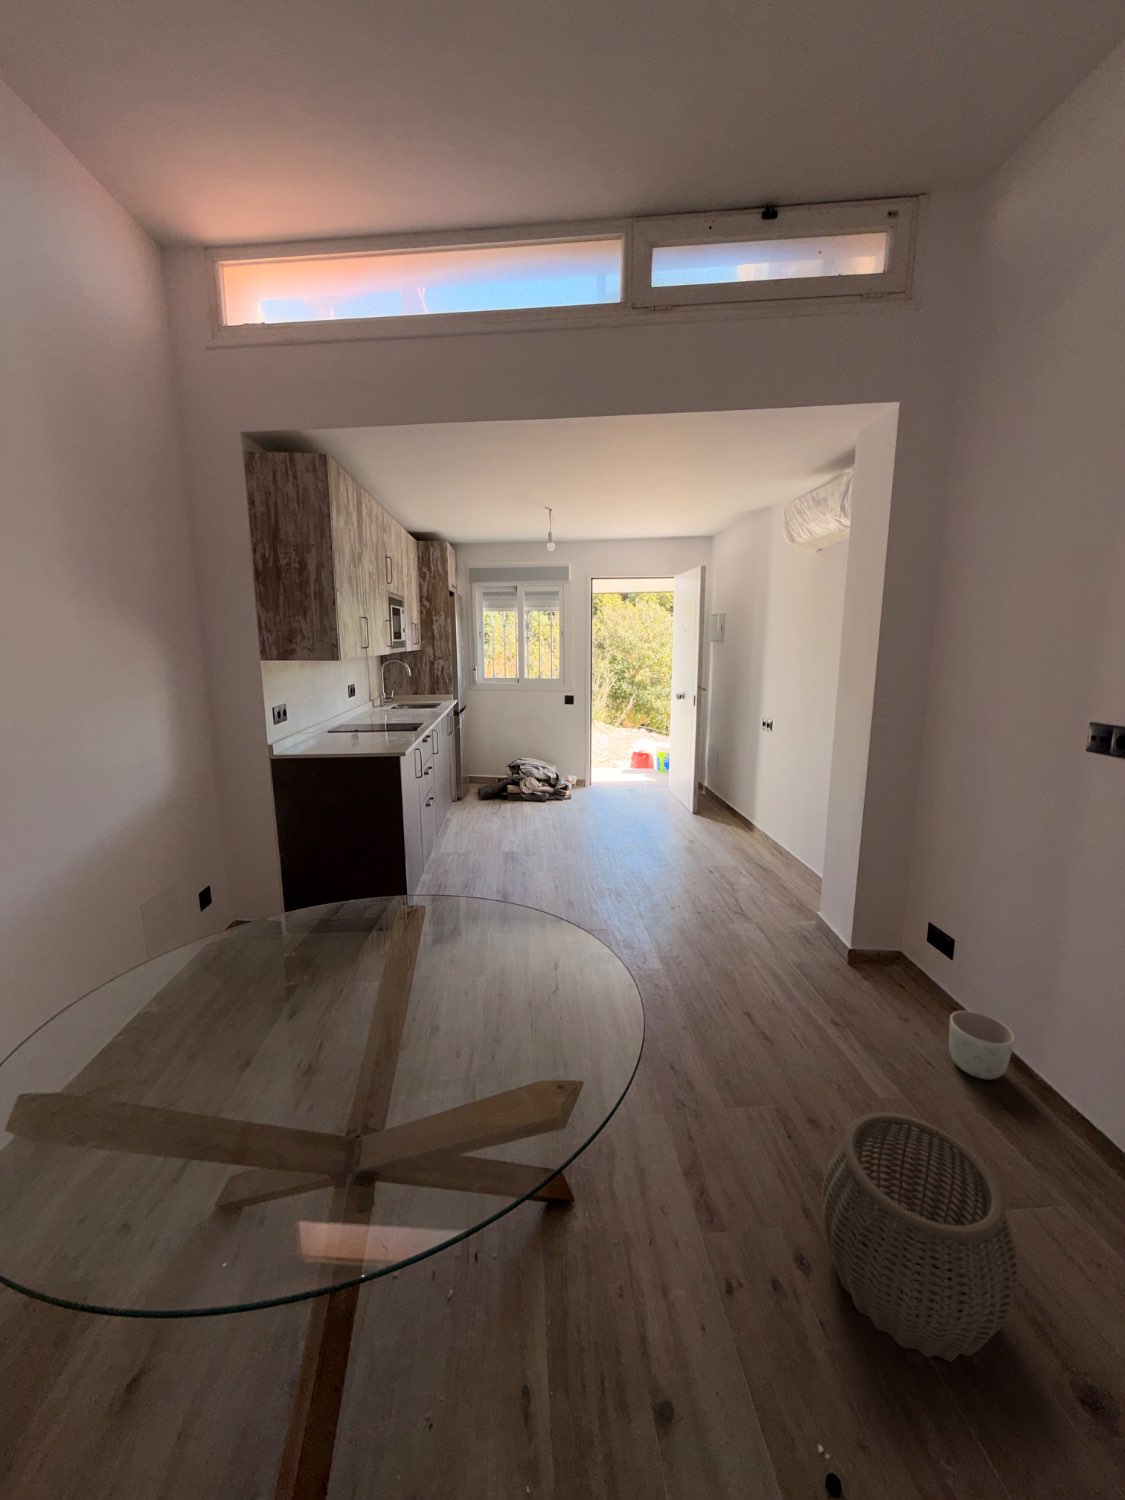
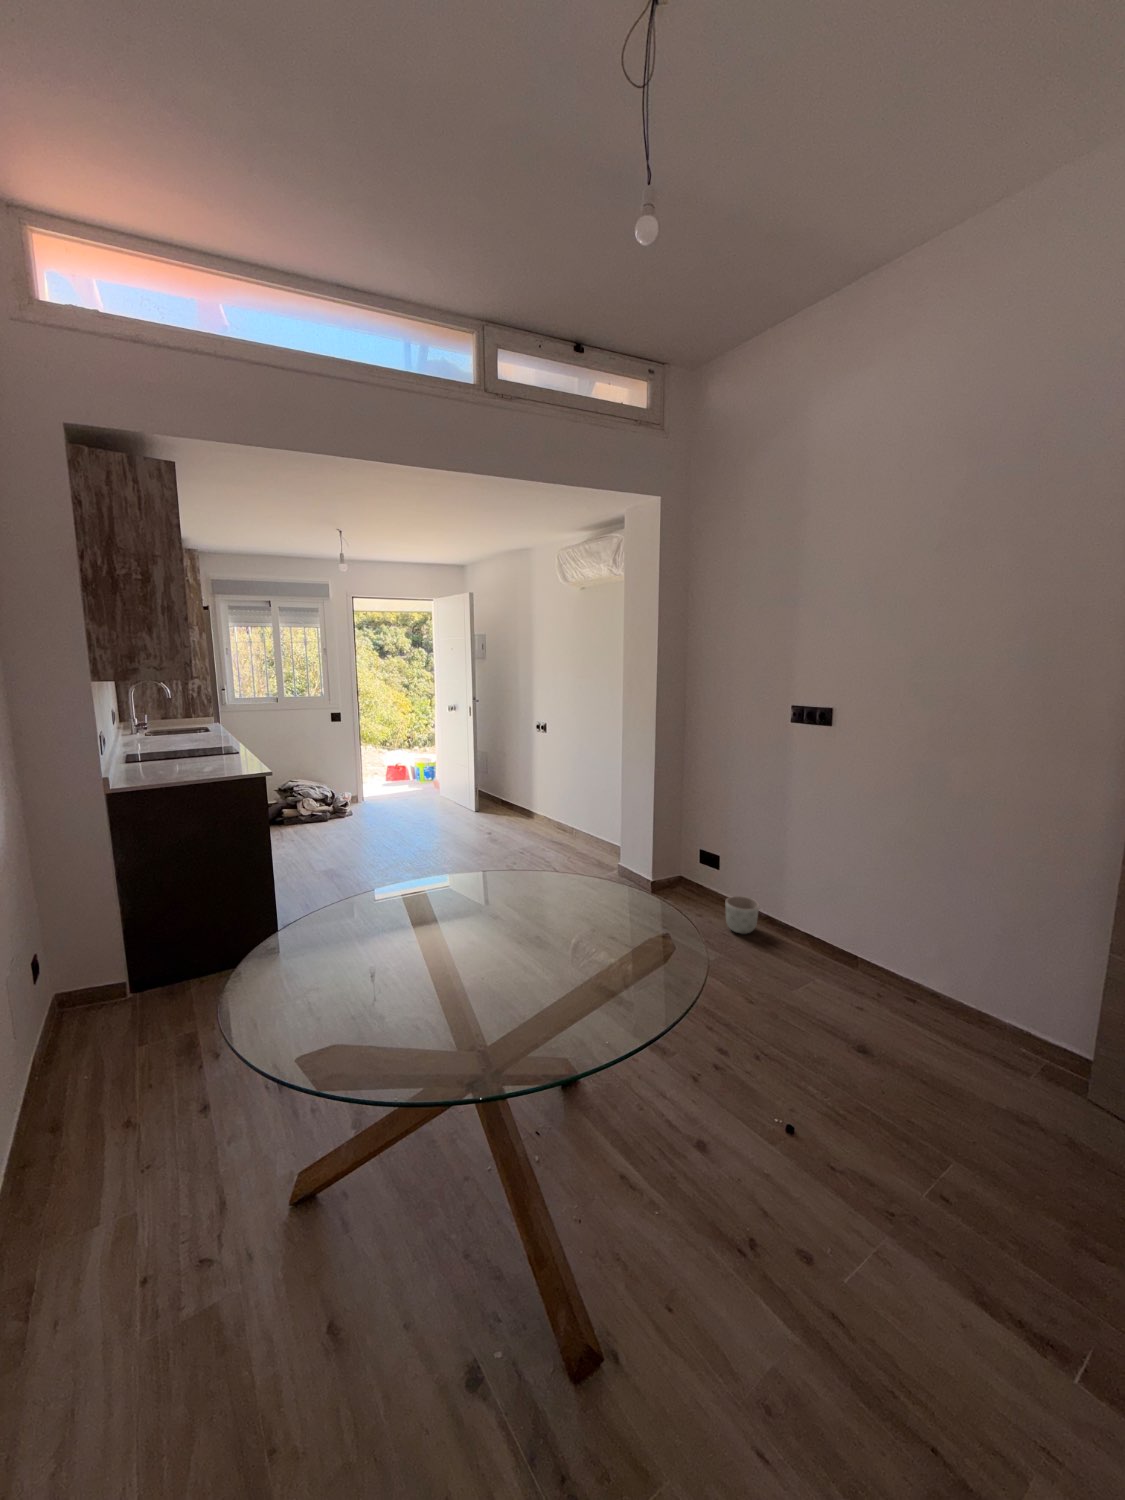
woven basket: present [821,1113,1018,1361] -> none [717,945,817,1060]

